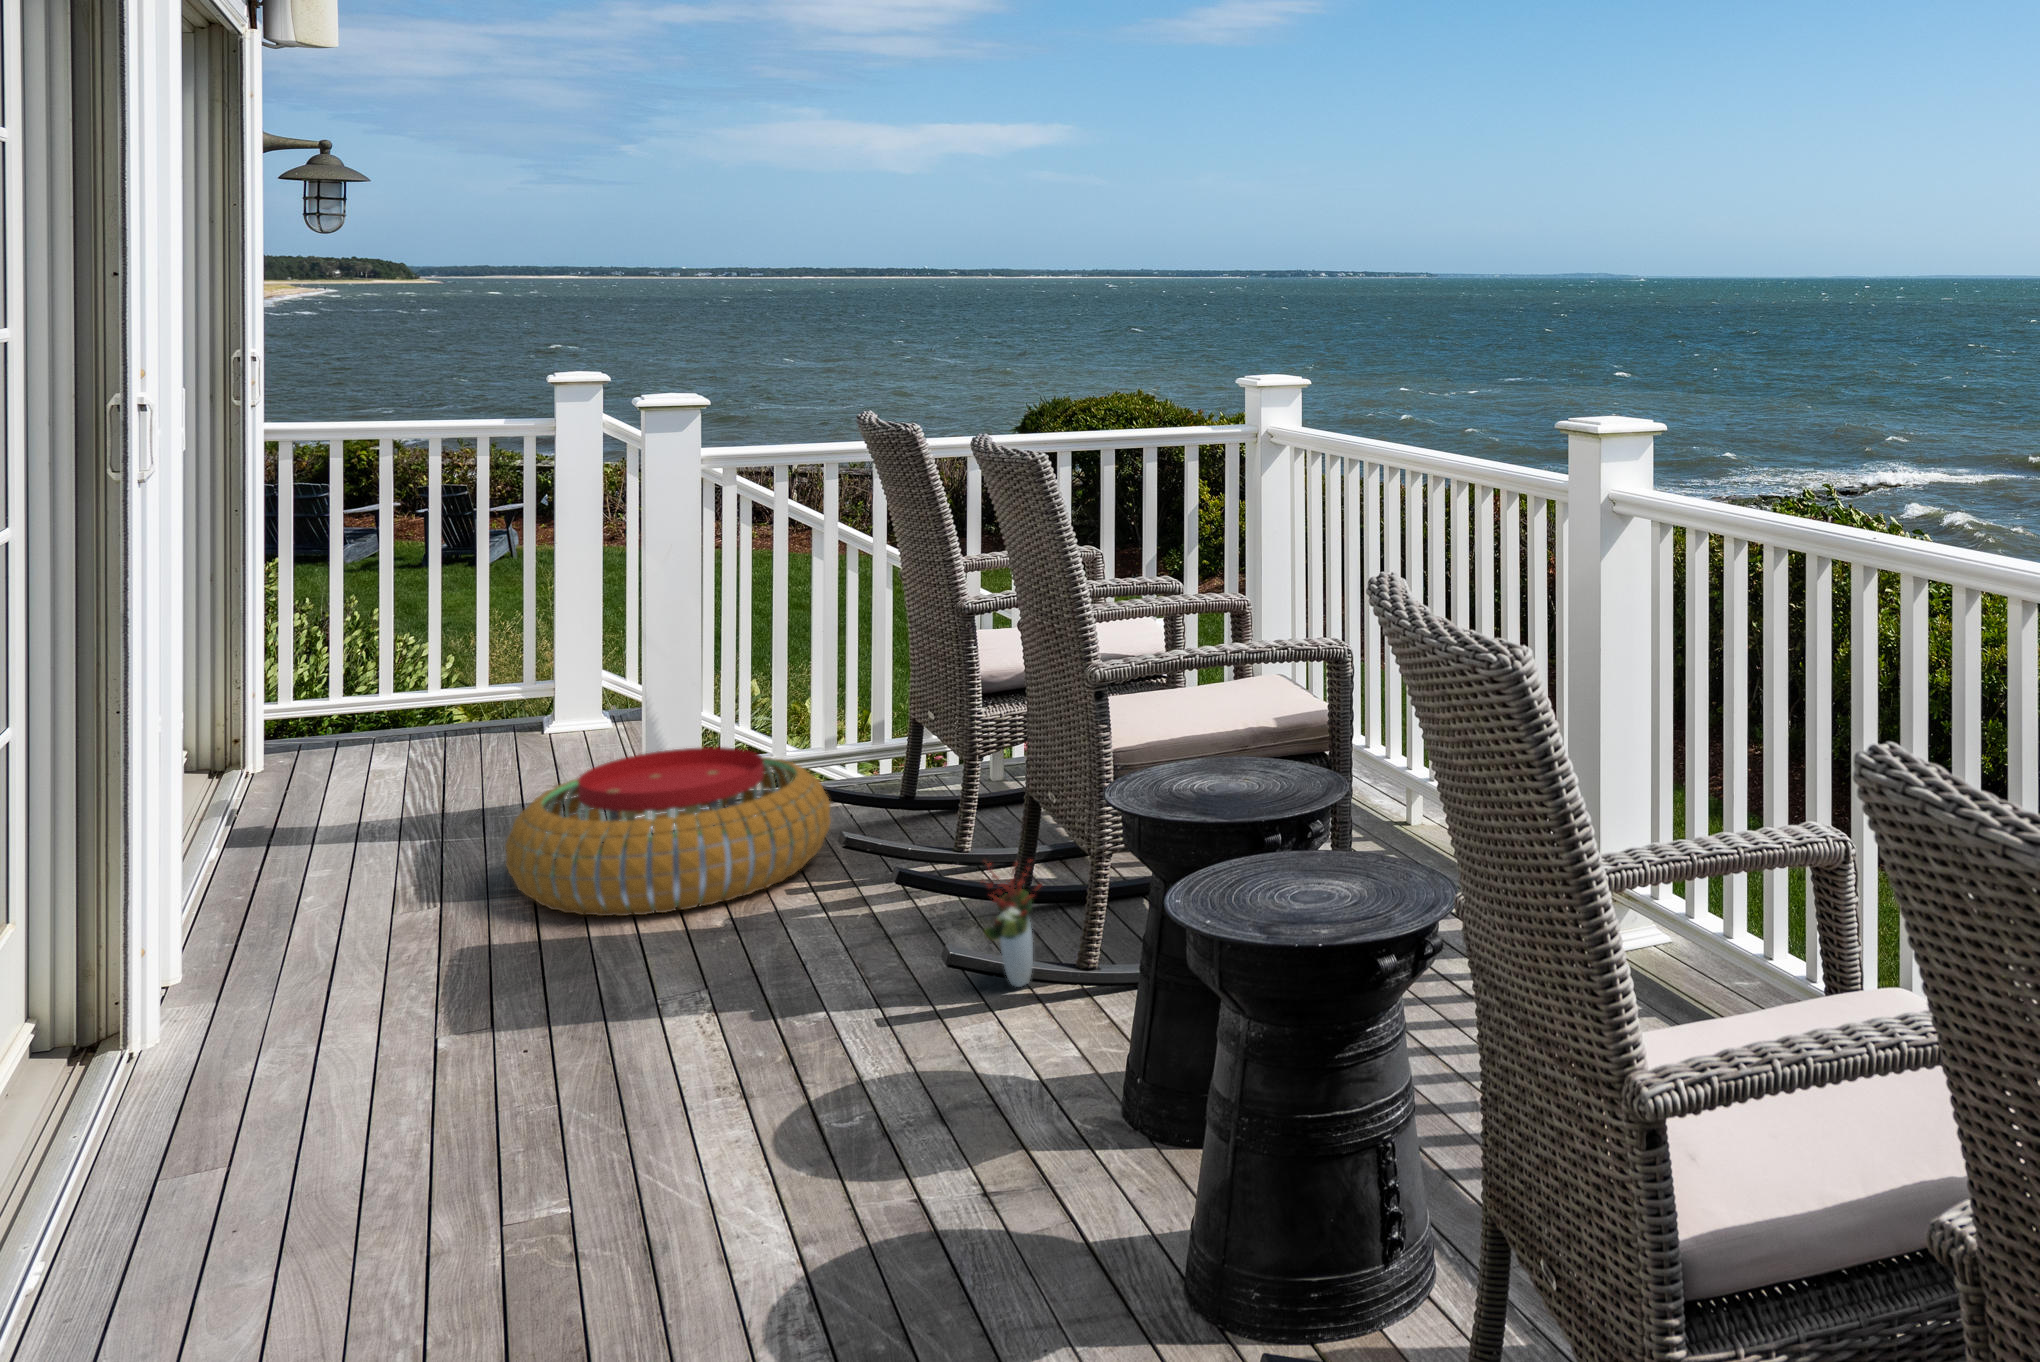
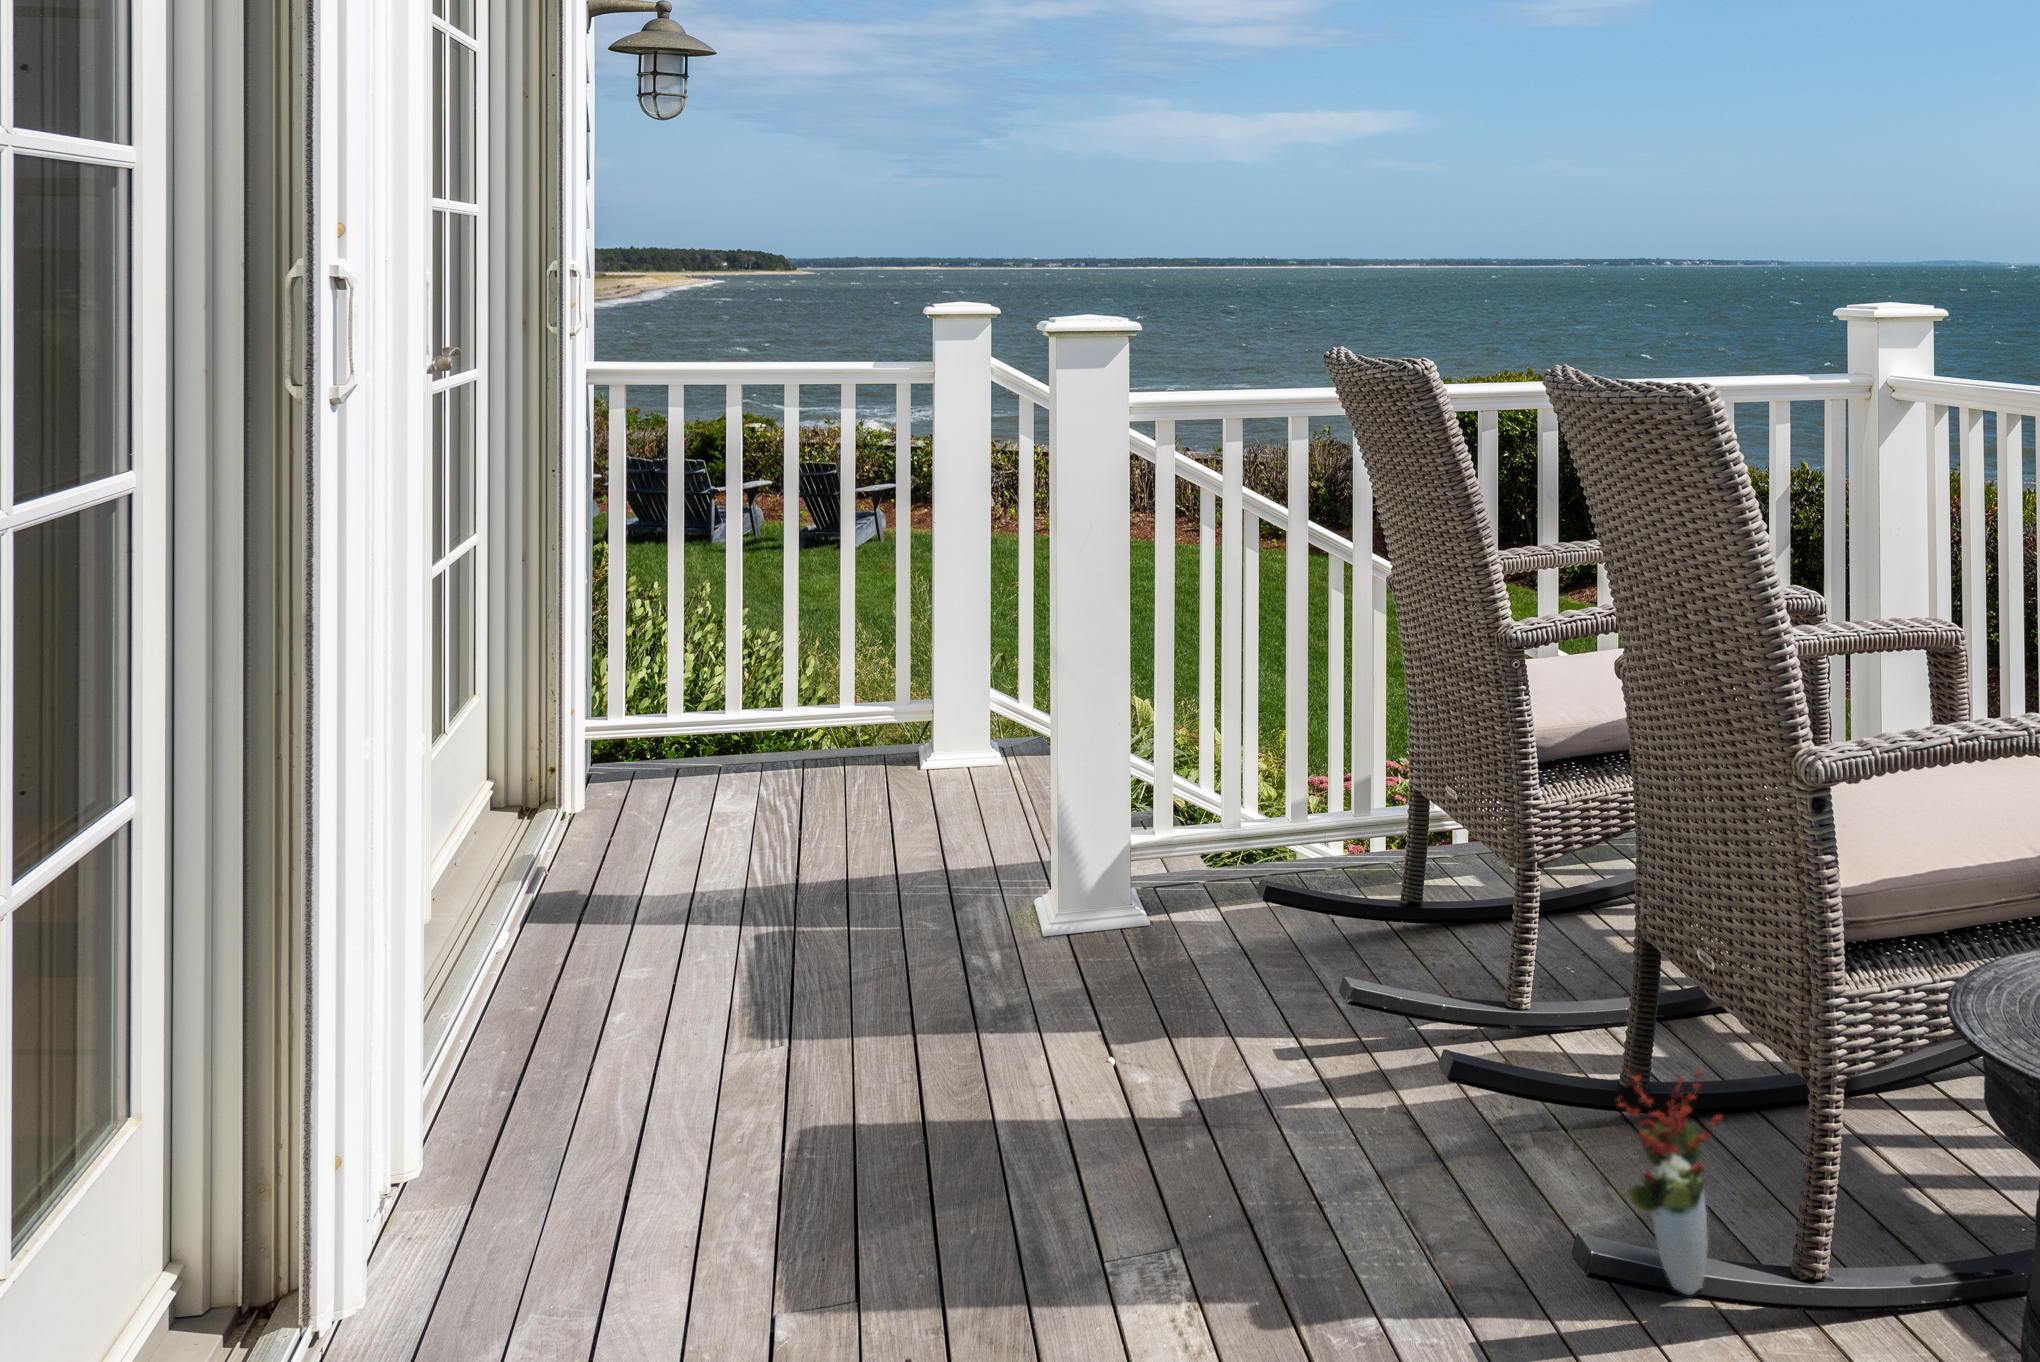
pouf: present [505,747,831,916] -> none [874,819,1317,1083]

